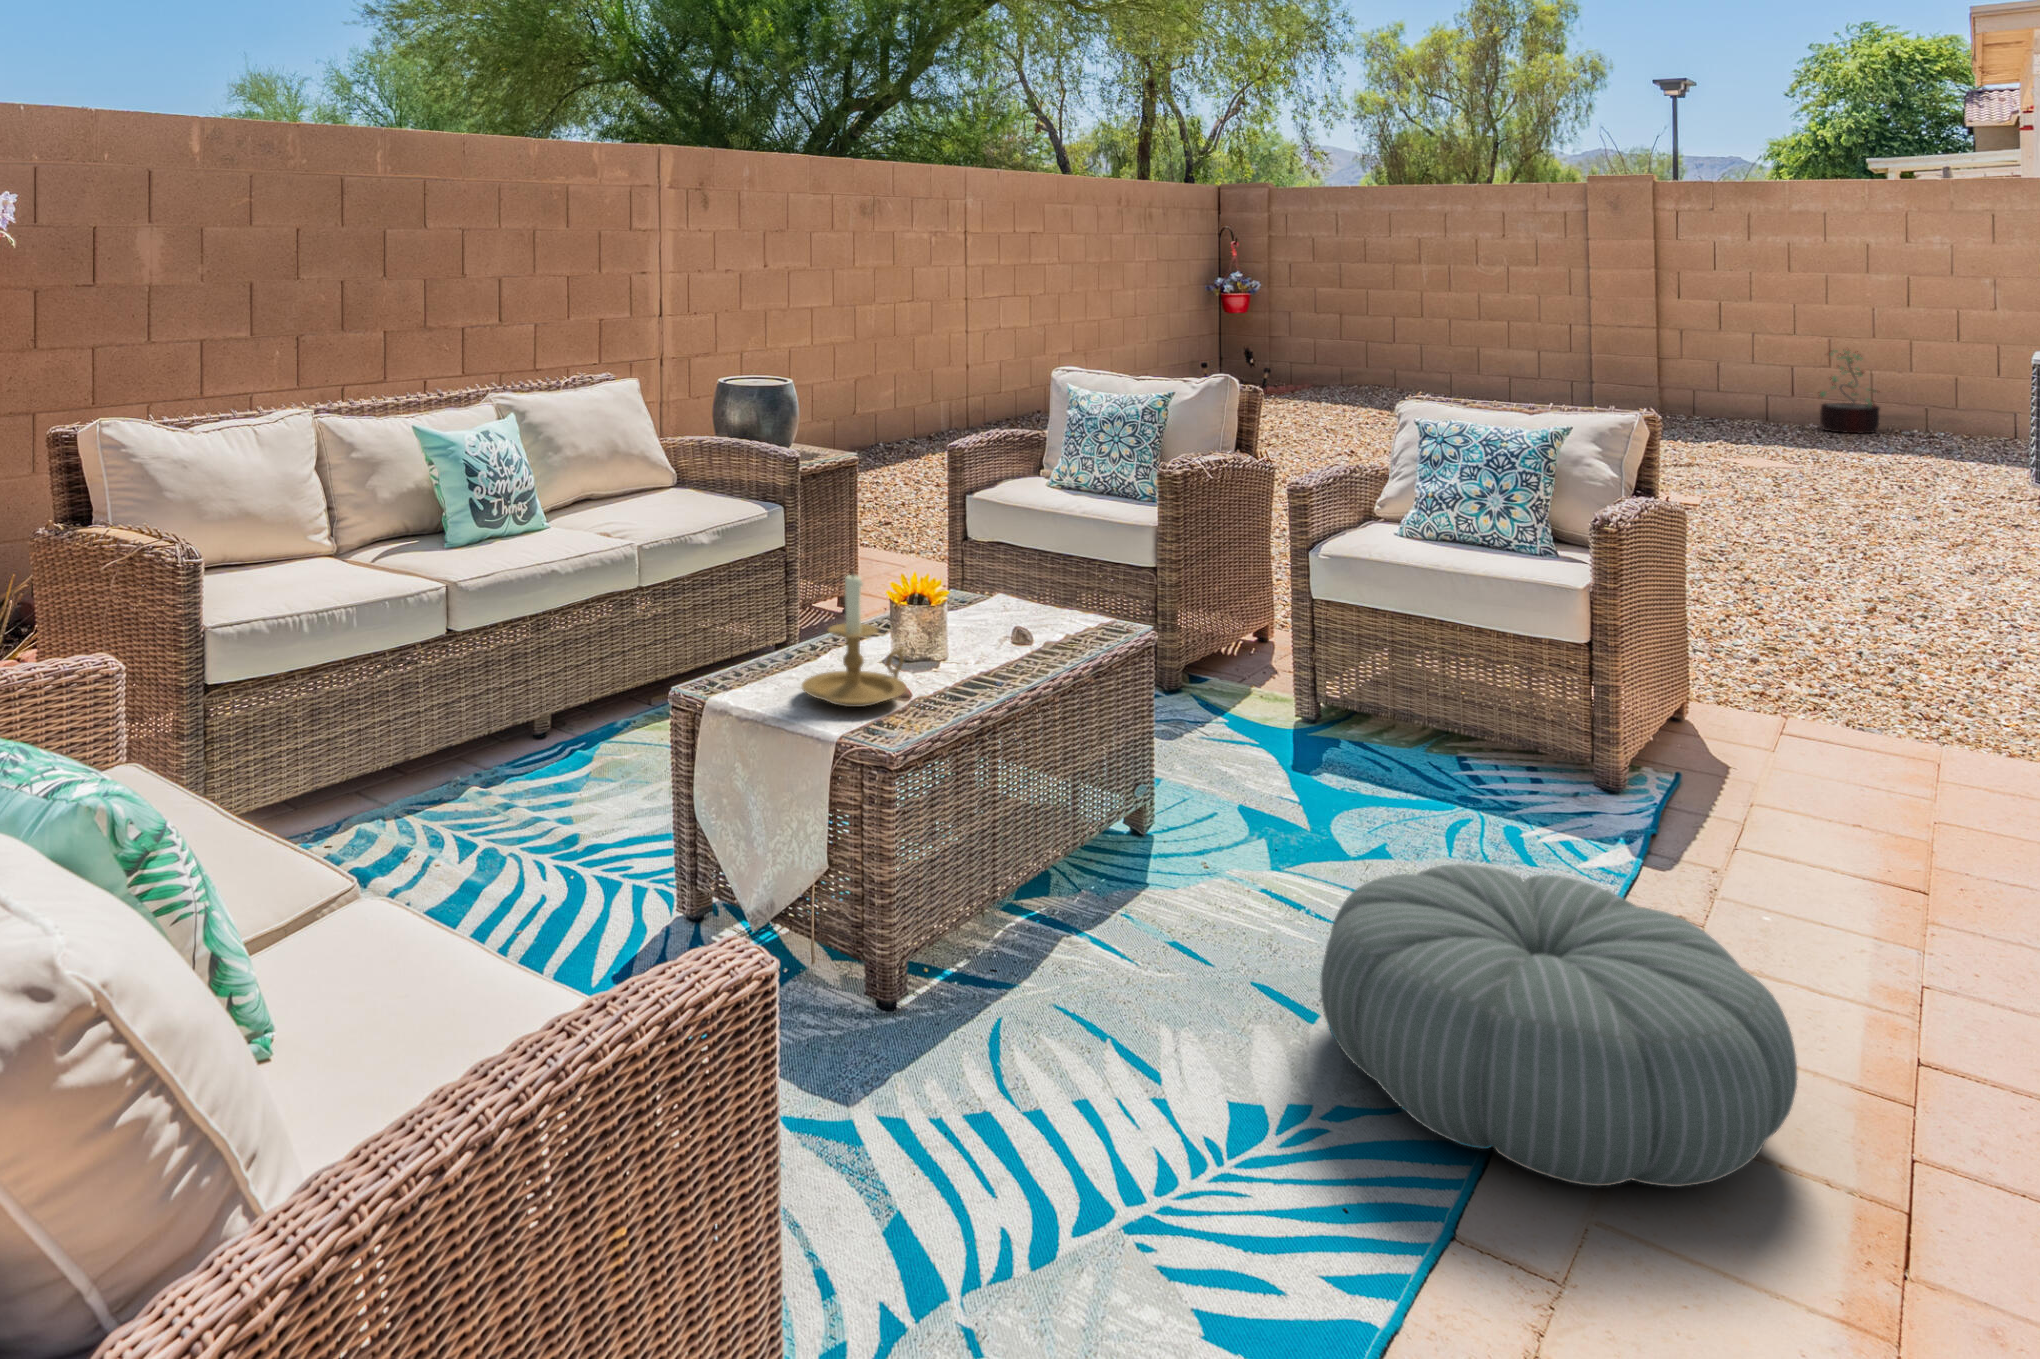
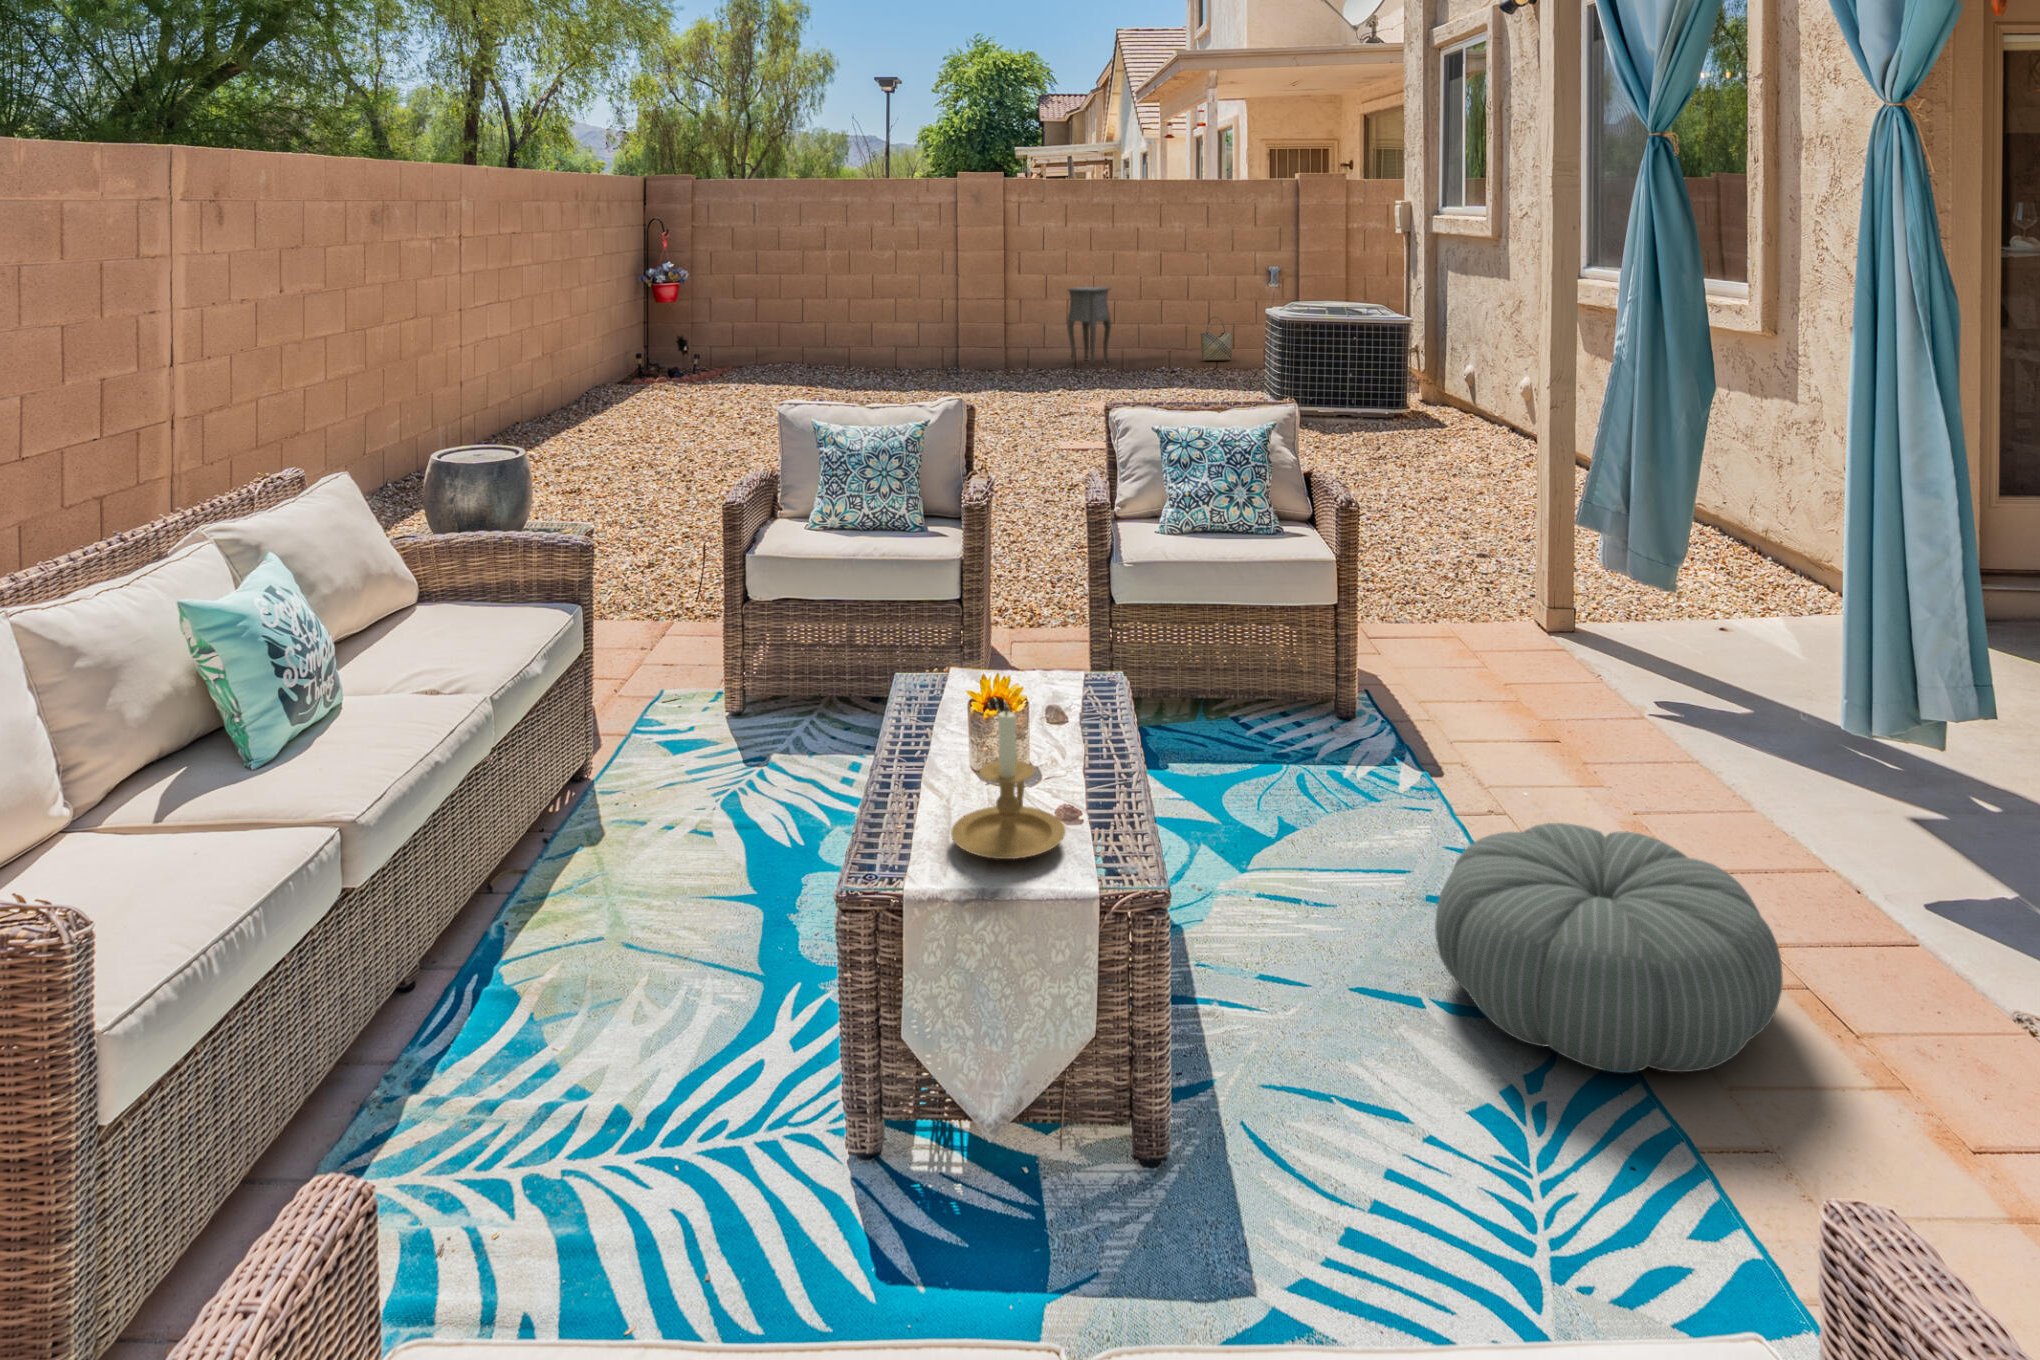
side table: none [1707,330,1781,428] -> present [1067,287,1111,365]
decorative plant: present [1819,350,1880,433] -> none [1134,298,1175,364]
woven basket: none [1927,377,1986,437] -> present [1201,317,1232,361]

